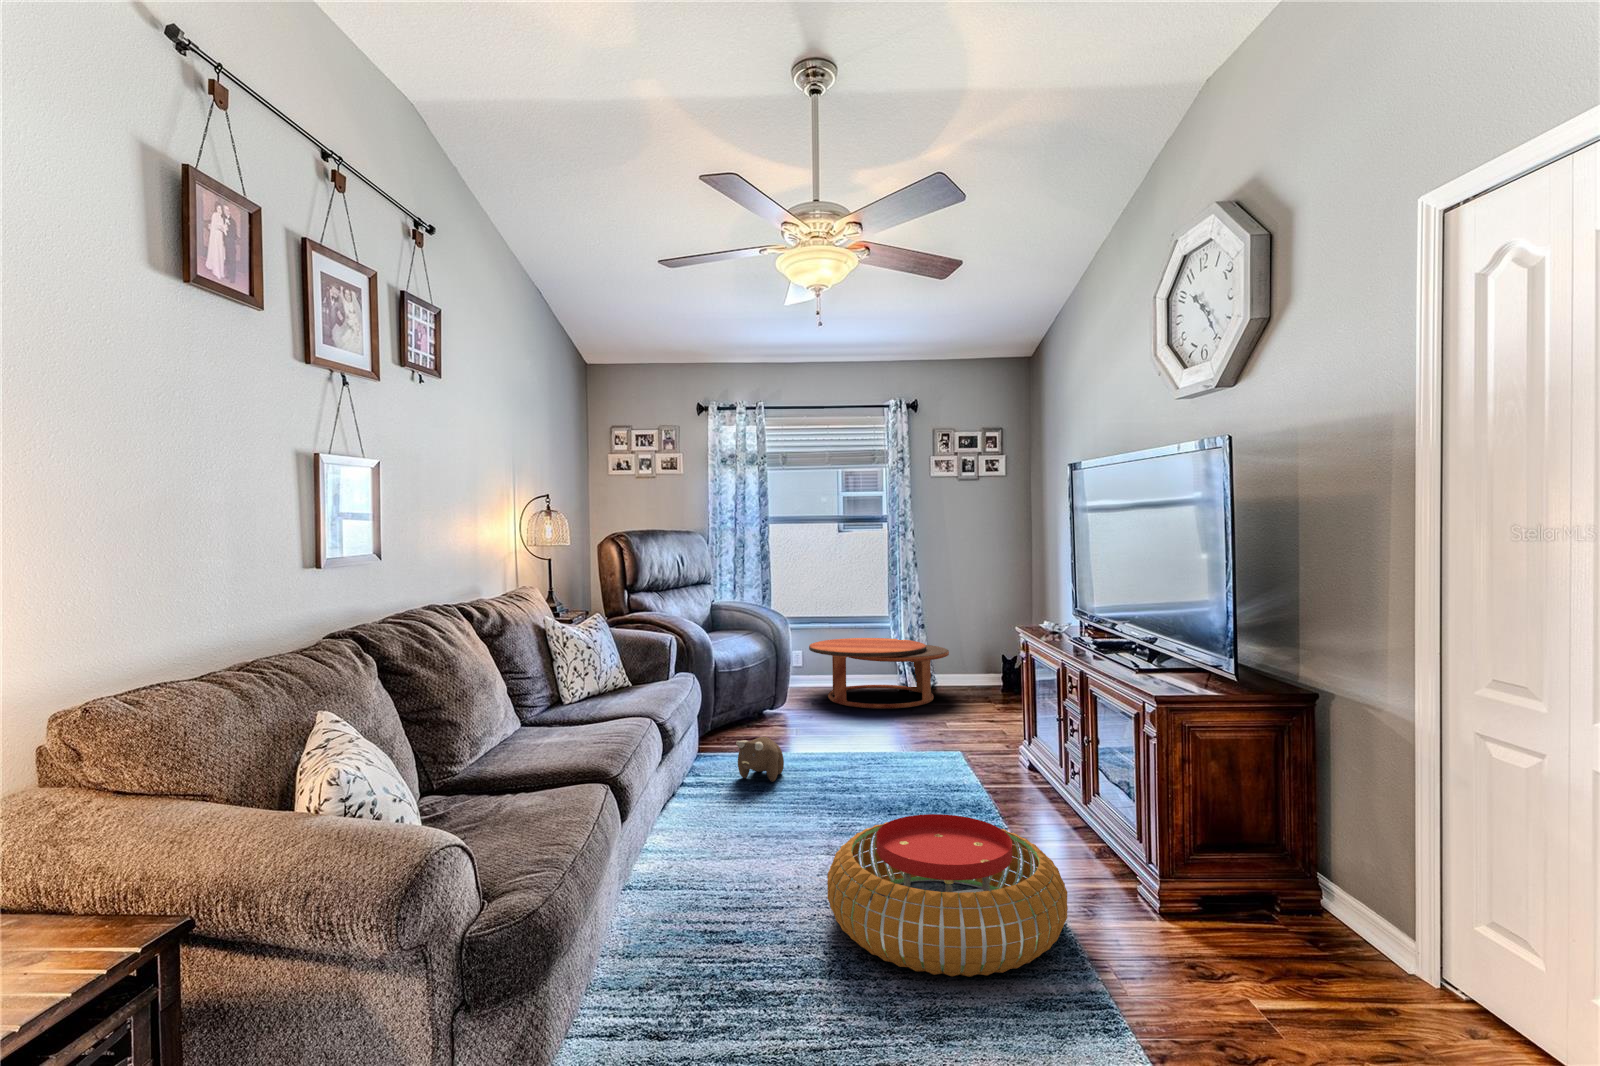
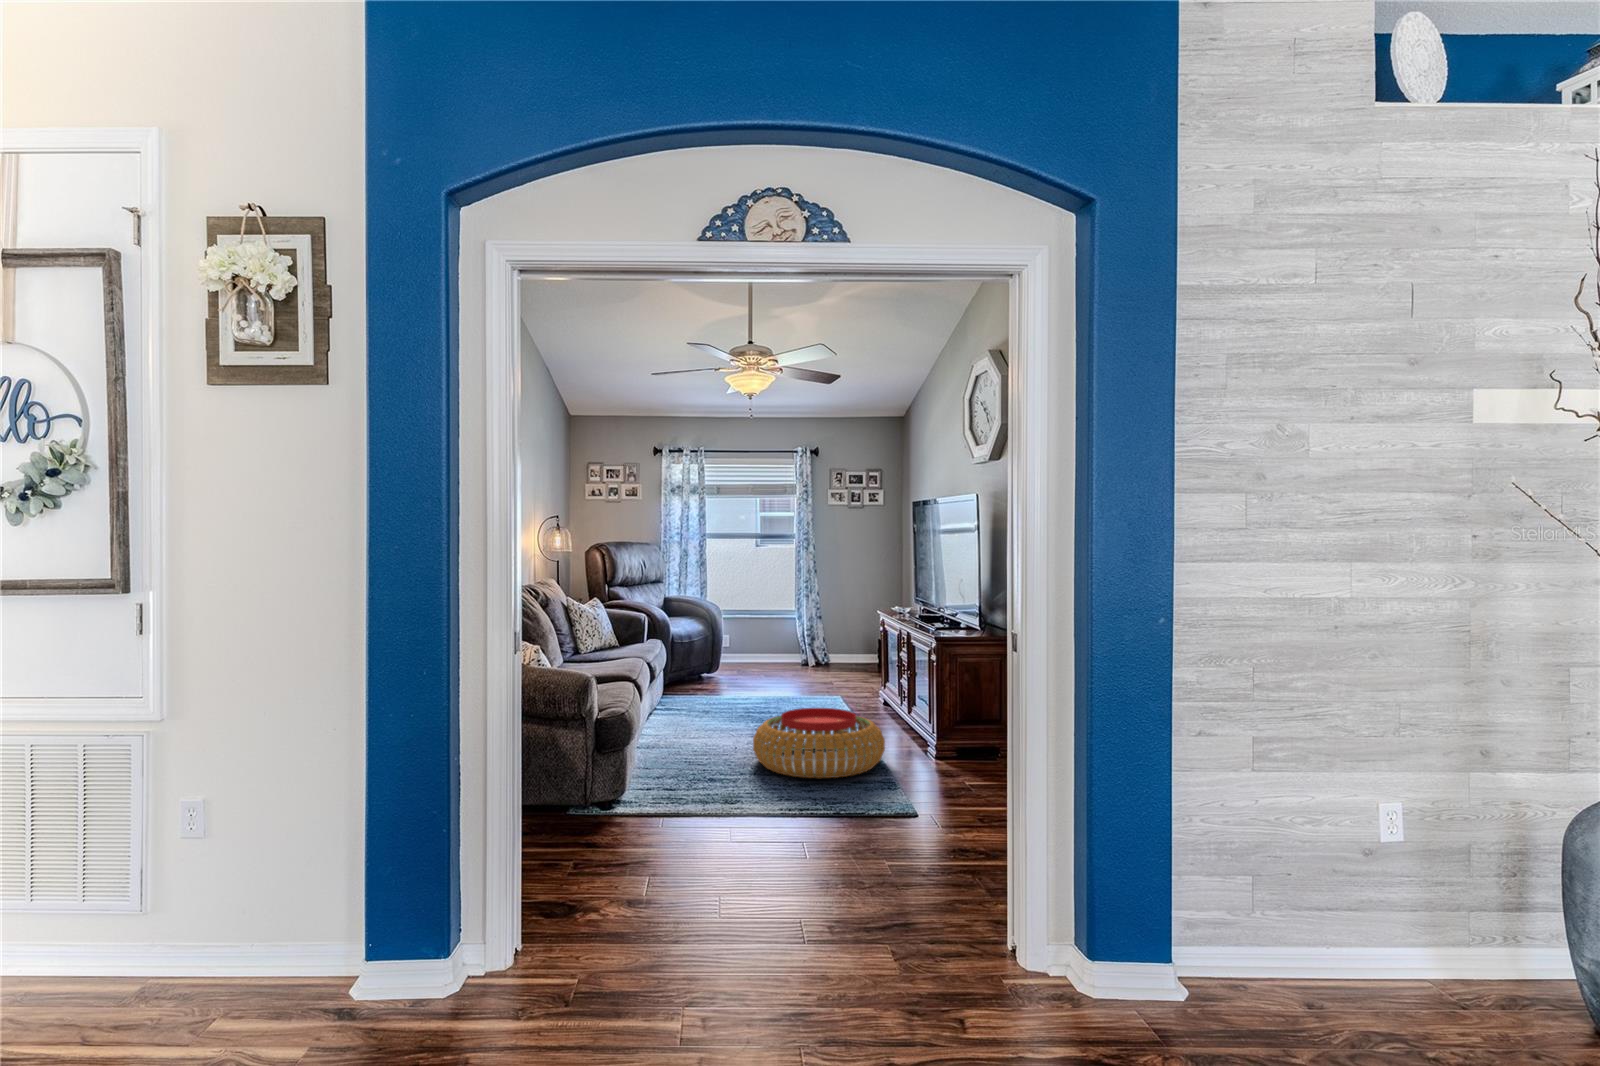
coffee table: present [809,638,949,708] -> none [736,625,838,673]
plush toy: present [736,737,784,782] -> none [691,681,722,710]

